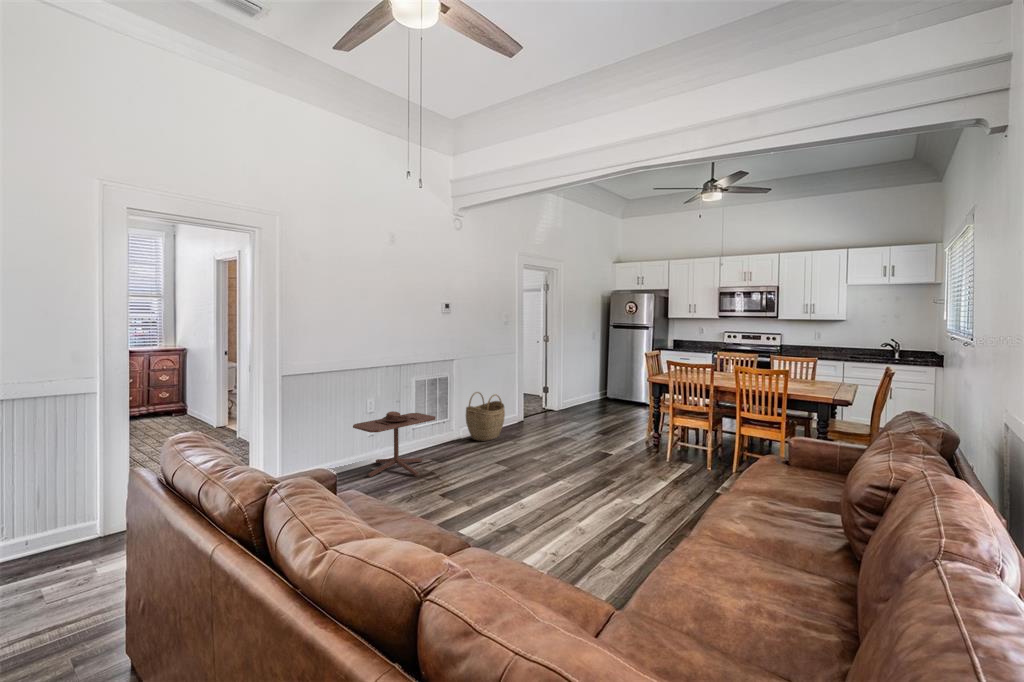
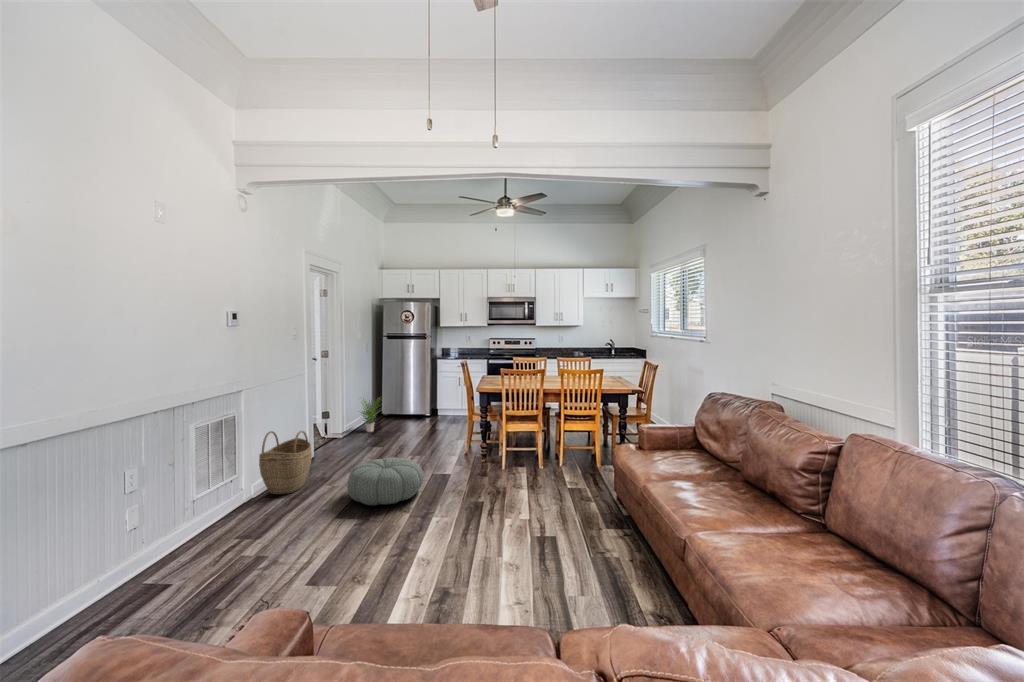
potted plant: none [566,378,596,411] -> present [361,399,380,432]
side table: present [353,411,435,477] -> none [113,476,248,598]
pouf: none [512,427,575,464] -> present [347,457,423,505]

